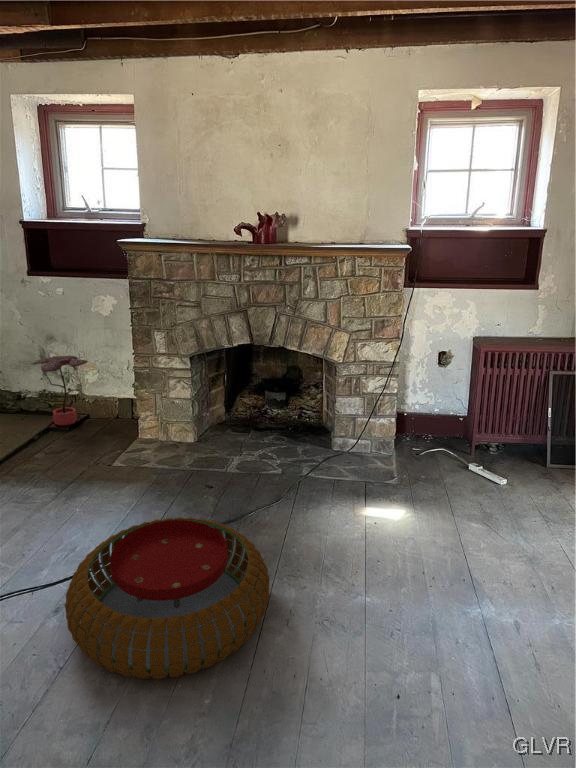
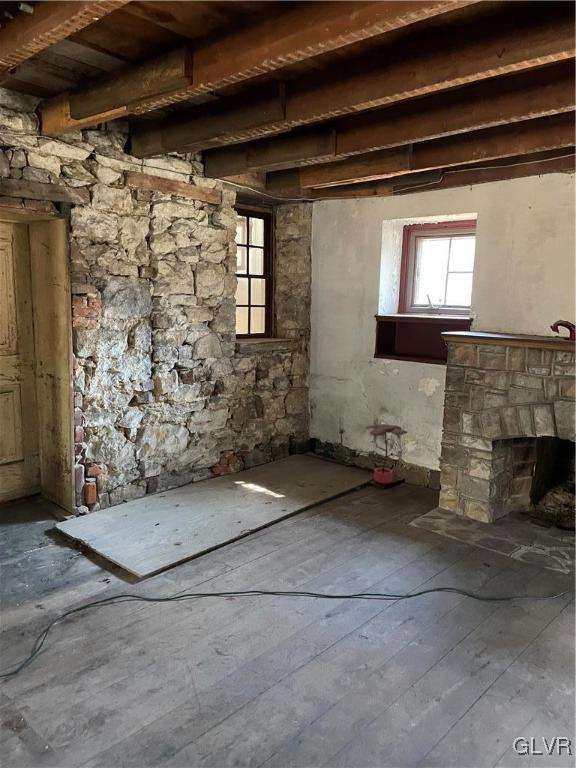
pouf: present [65,517,270,679] -> none [329,567,503,698]

